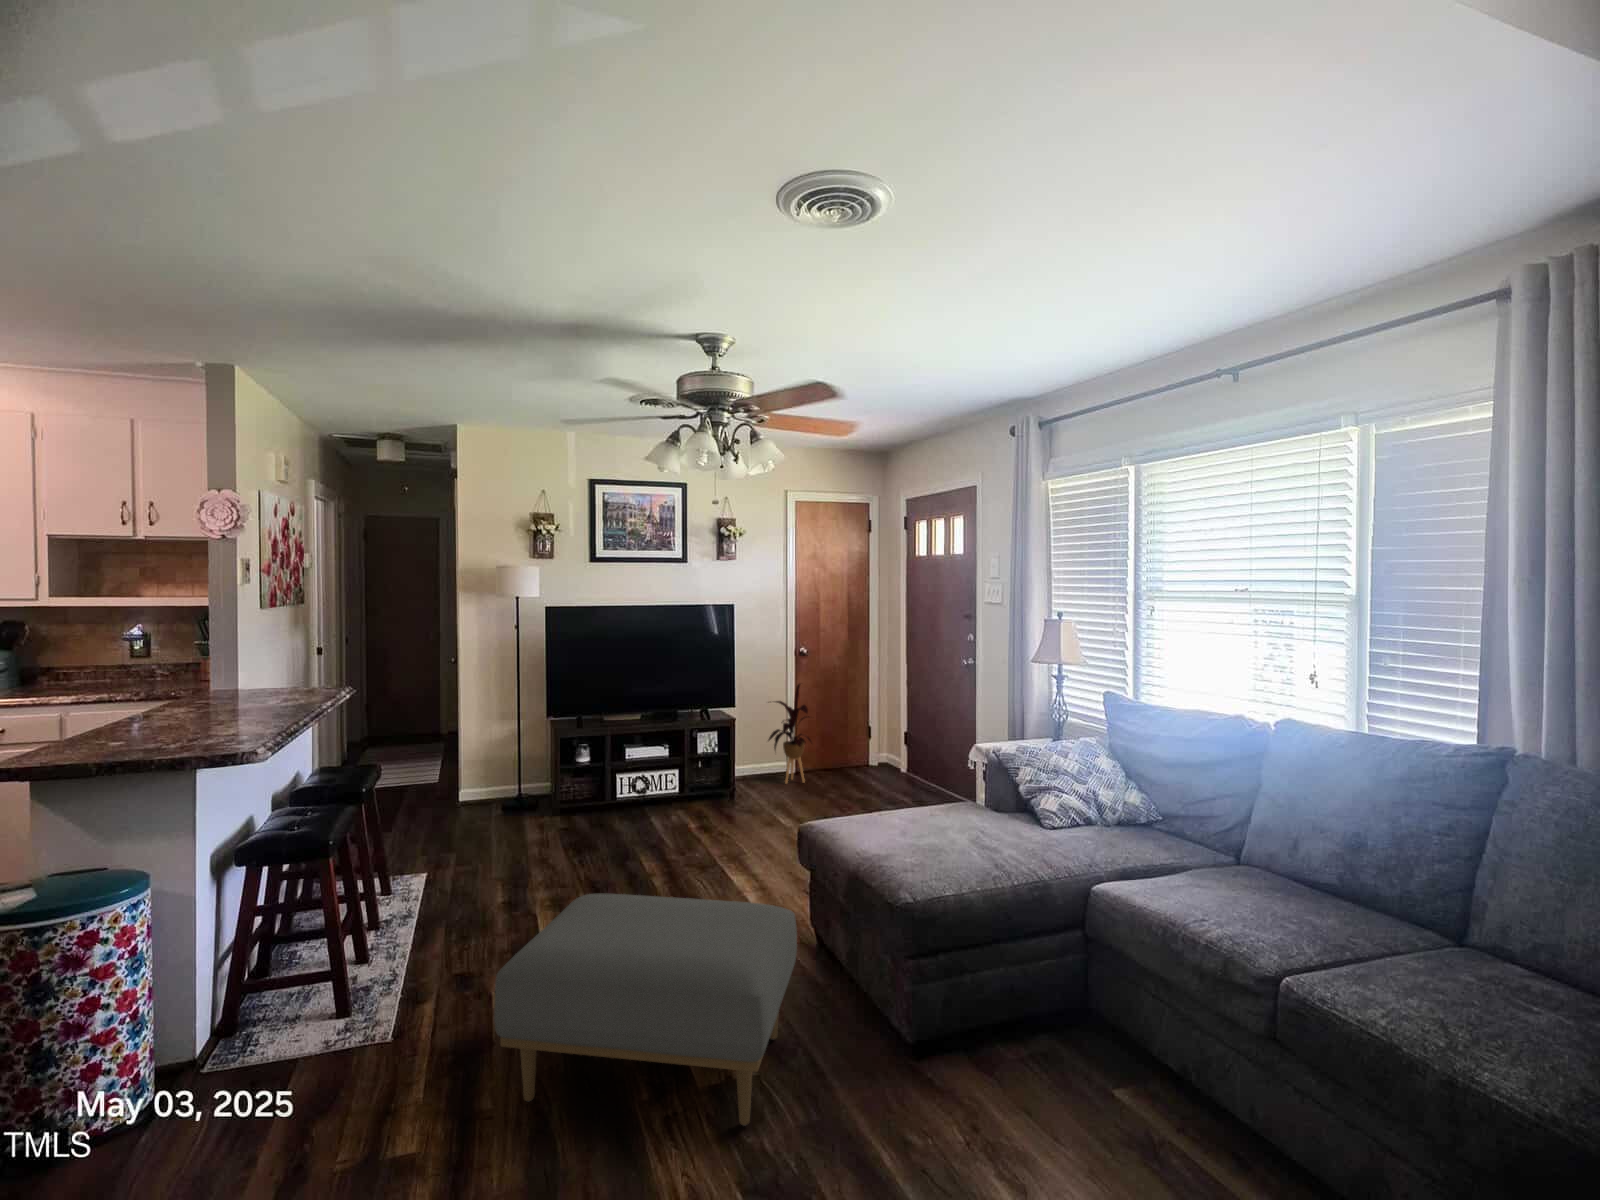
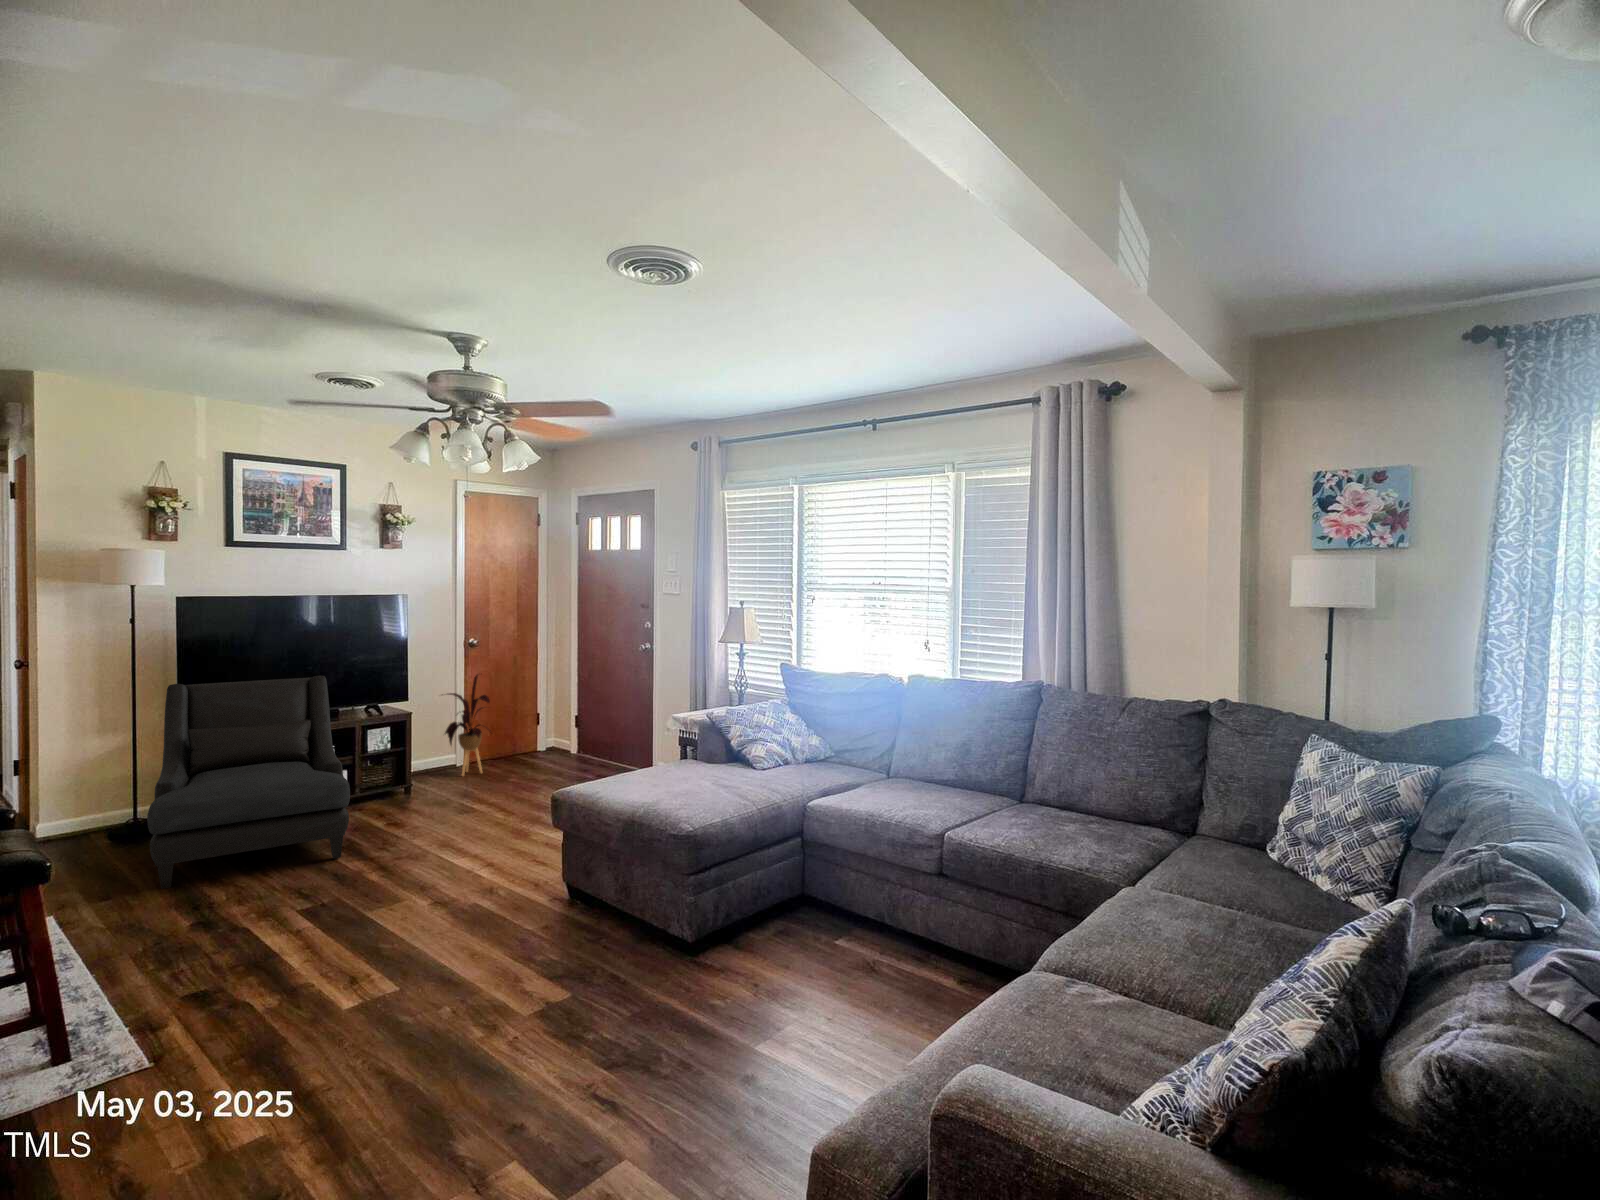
armchair: none [497,680,656,860] -> present [147,676,350,889]
ottoman: present [494,893,797,1125] -> none [322,855,599,1070]

